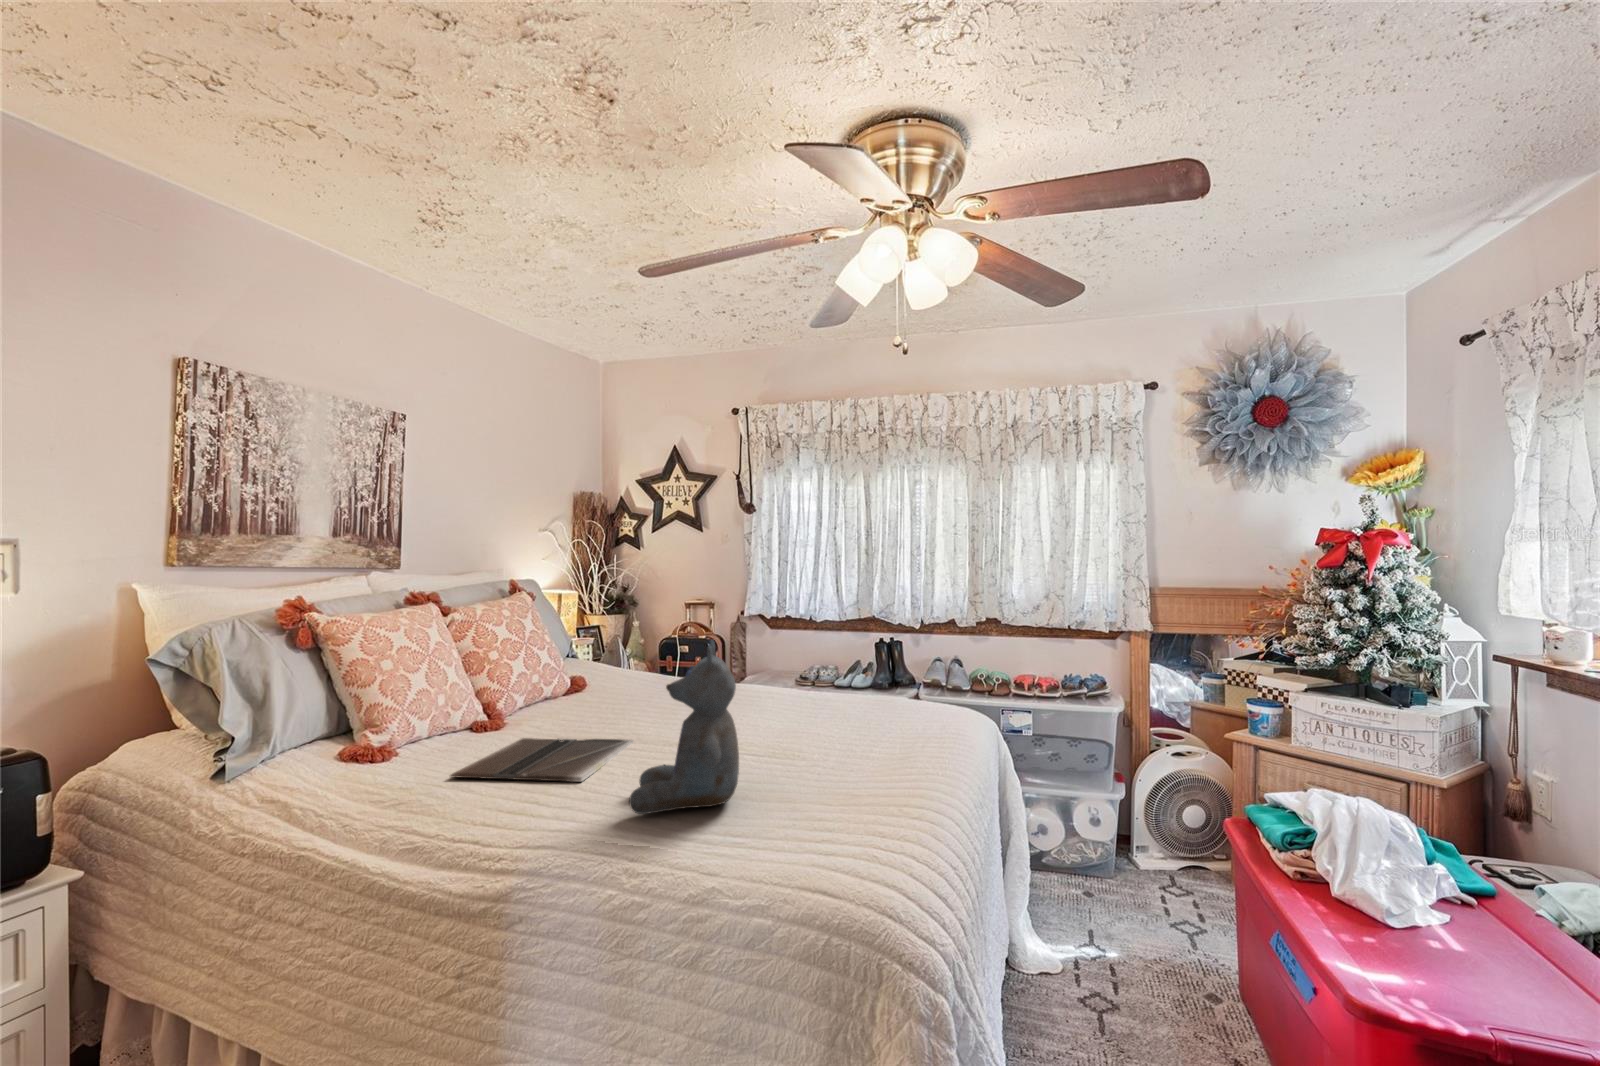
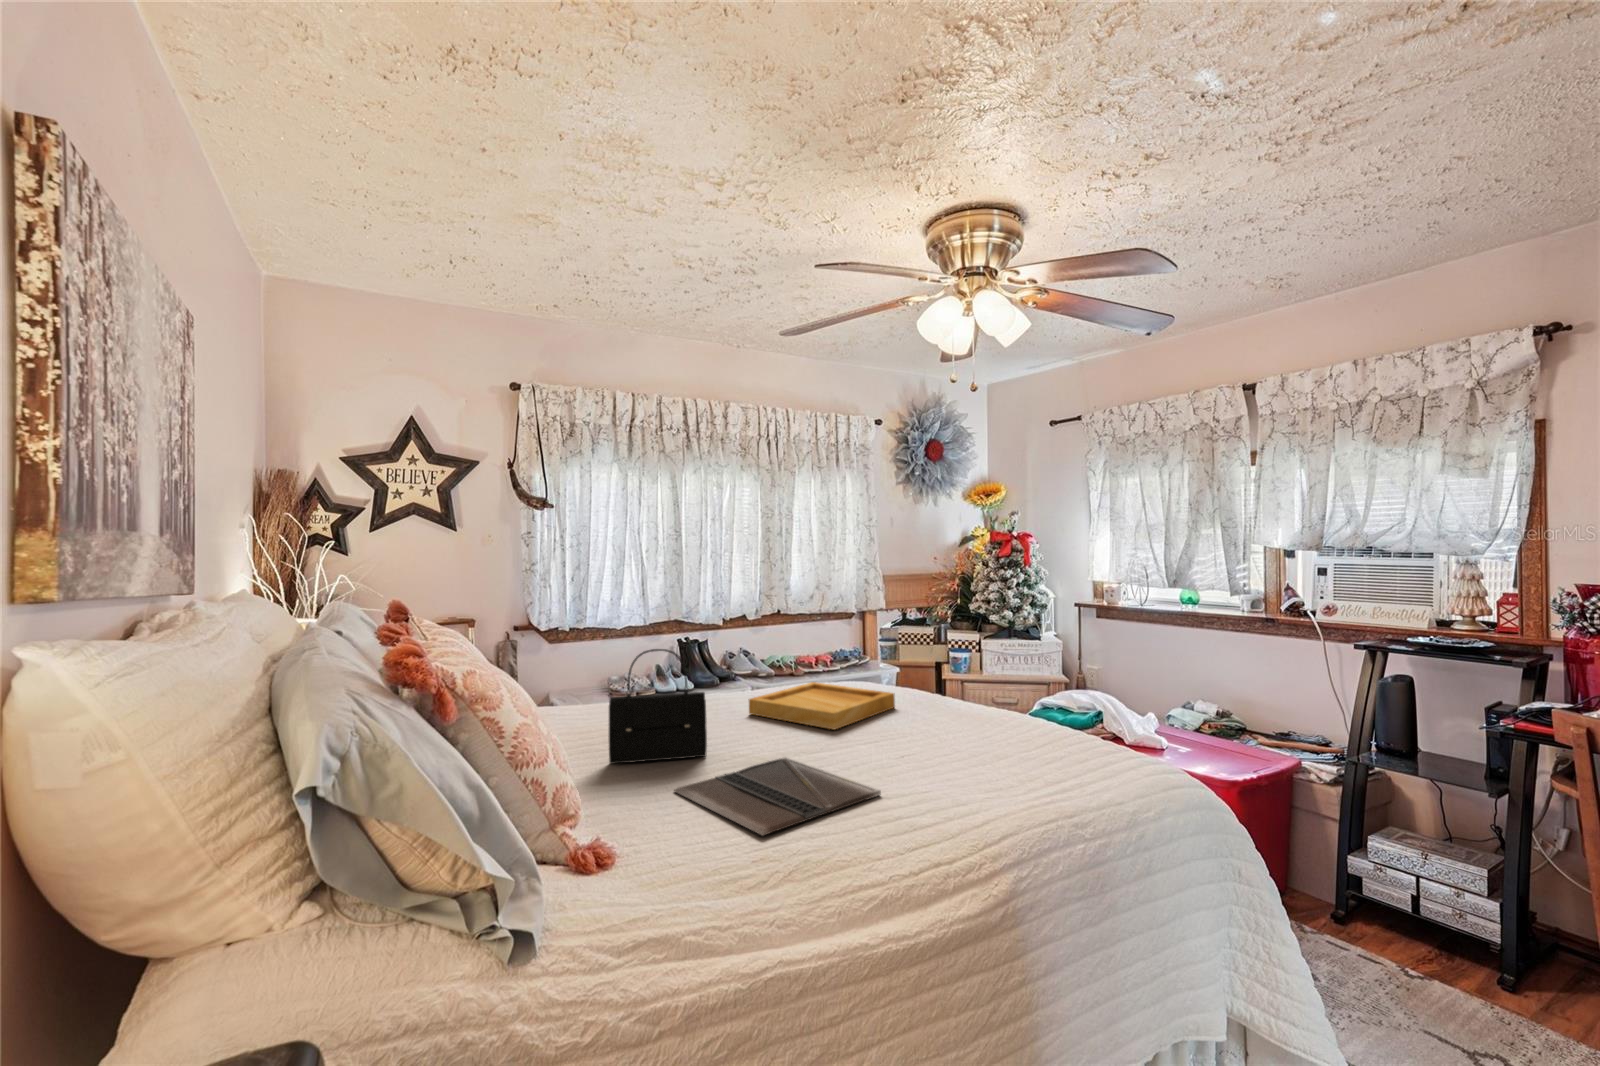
handbag: none [552,629,613,727] -> present [609,649,707,764]
stuffed bear: present [629,640,739,814] -> none [948,631,1068,793]
tray: none [733,690,851,732] -> present [749,682,895,729]

